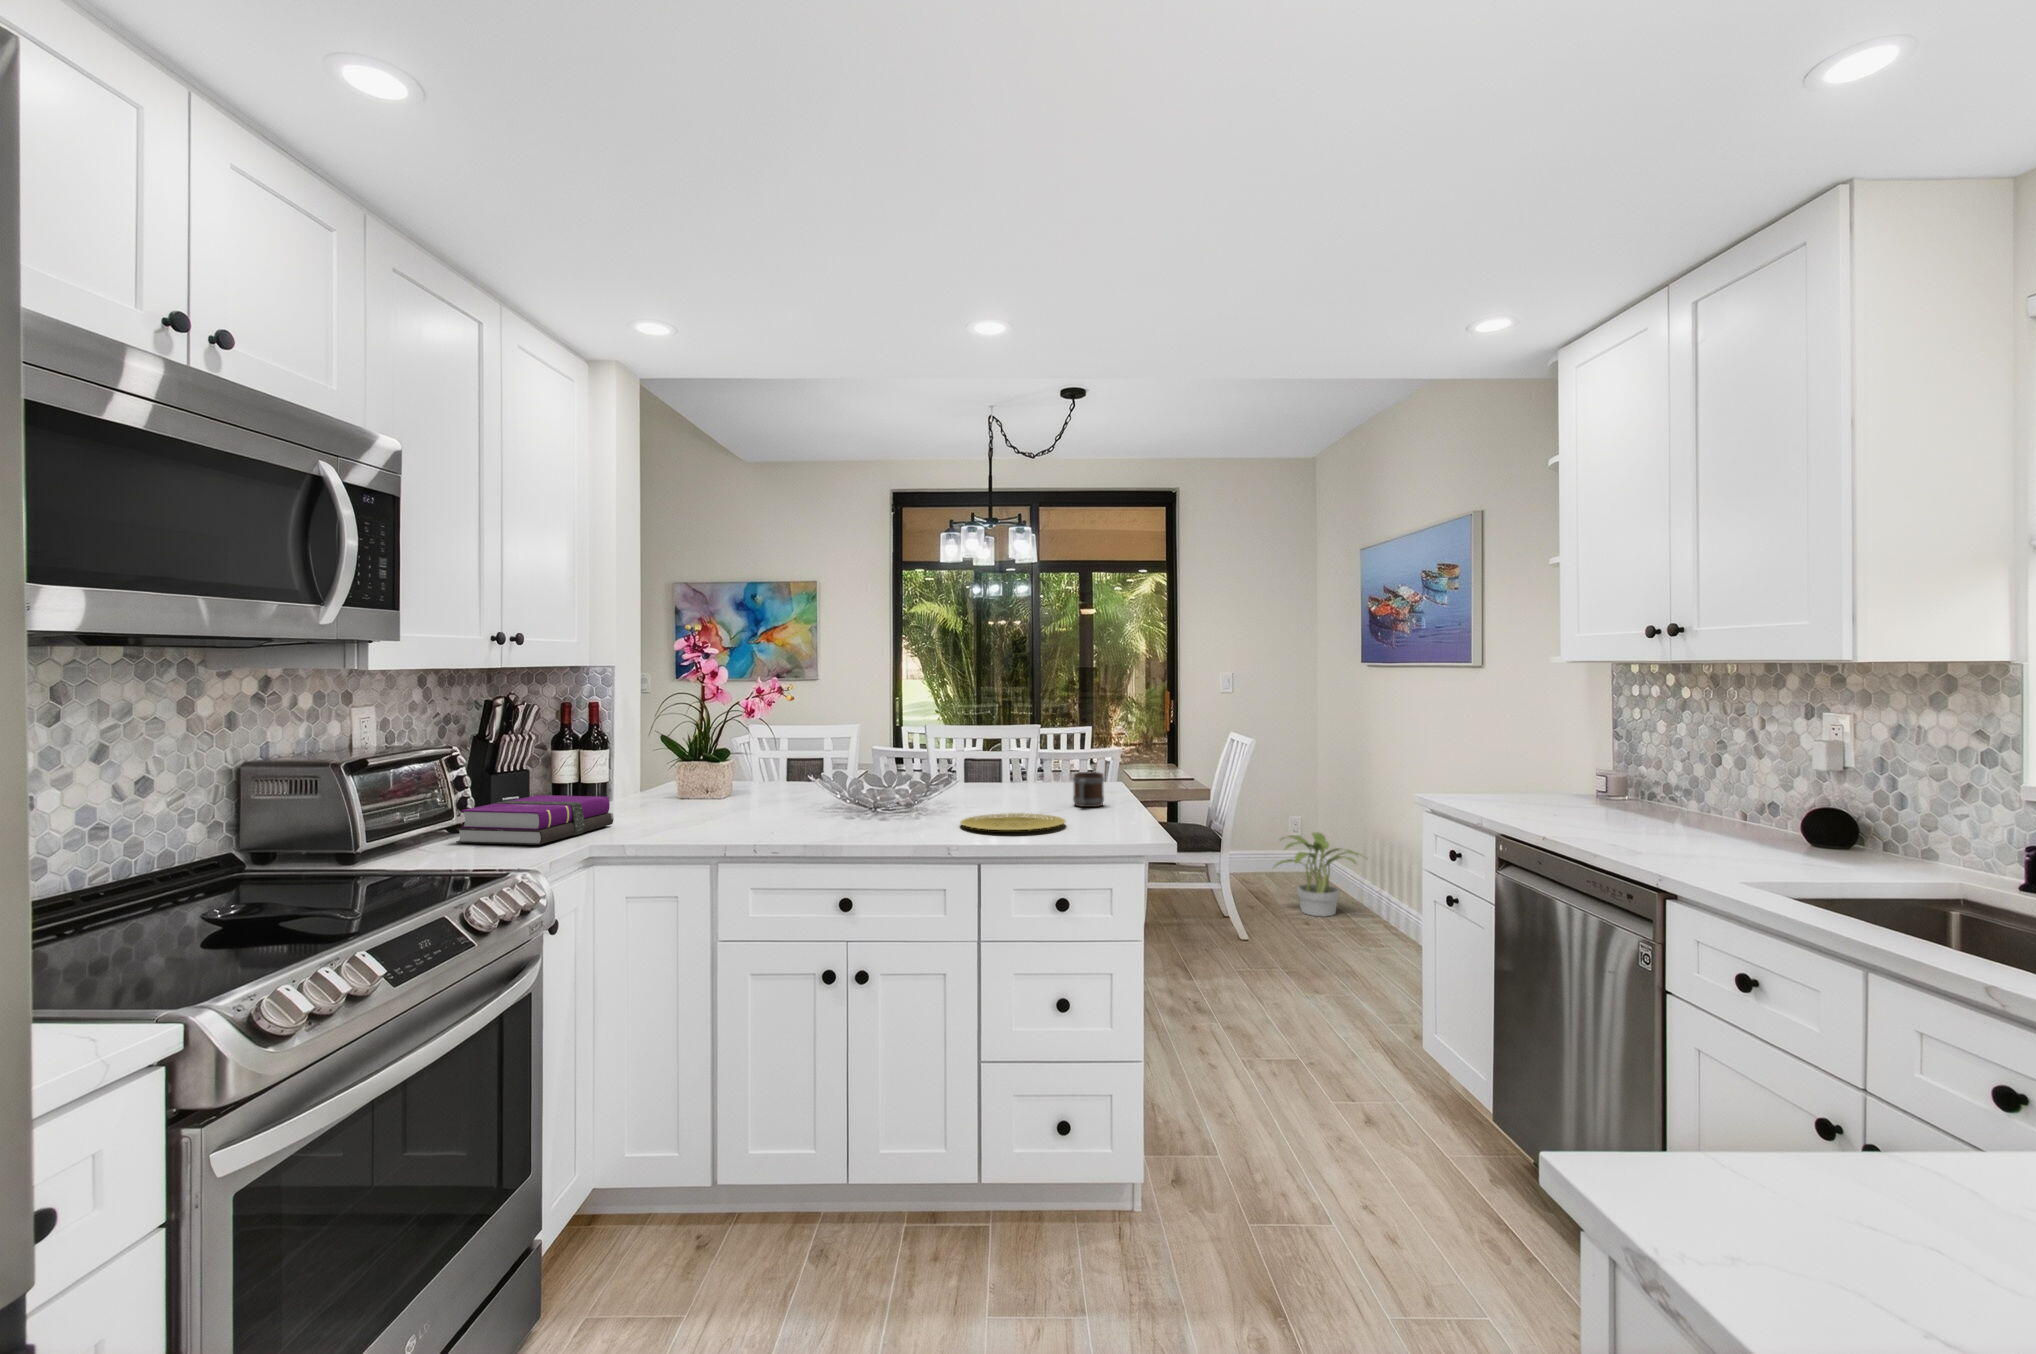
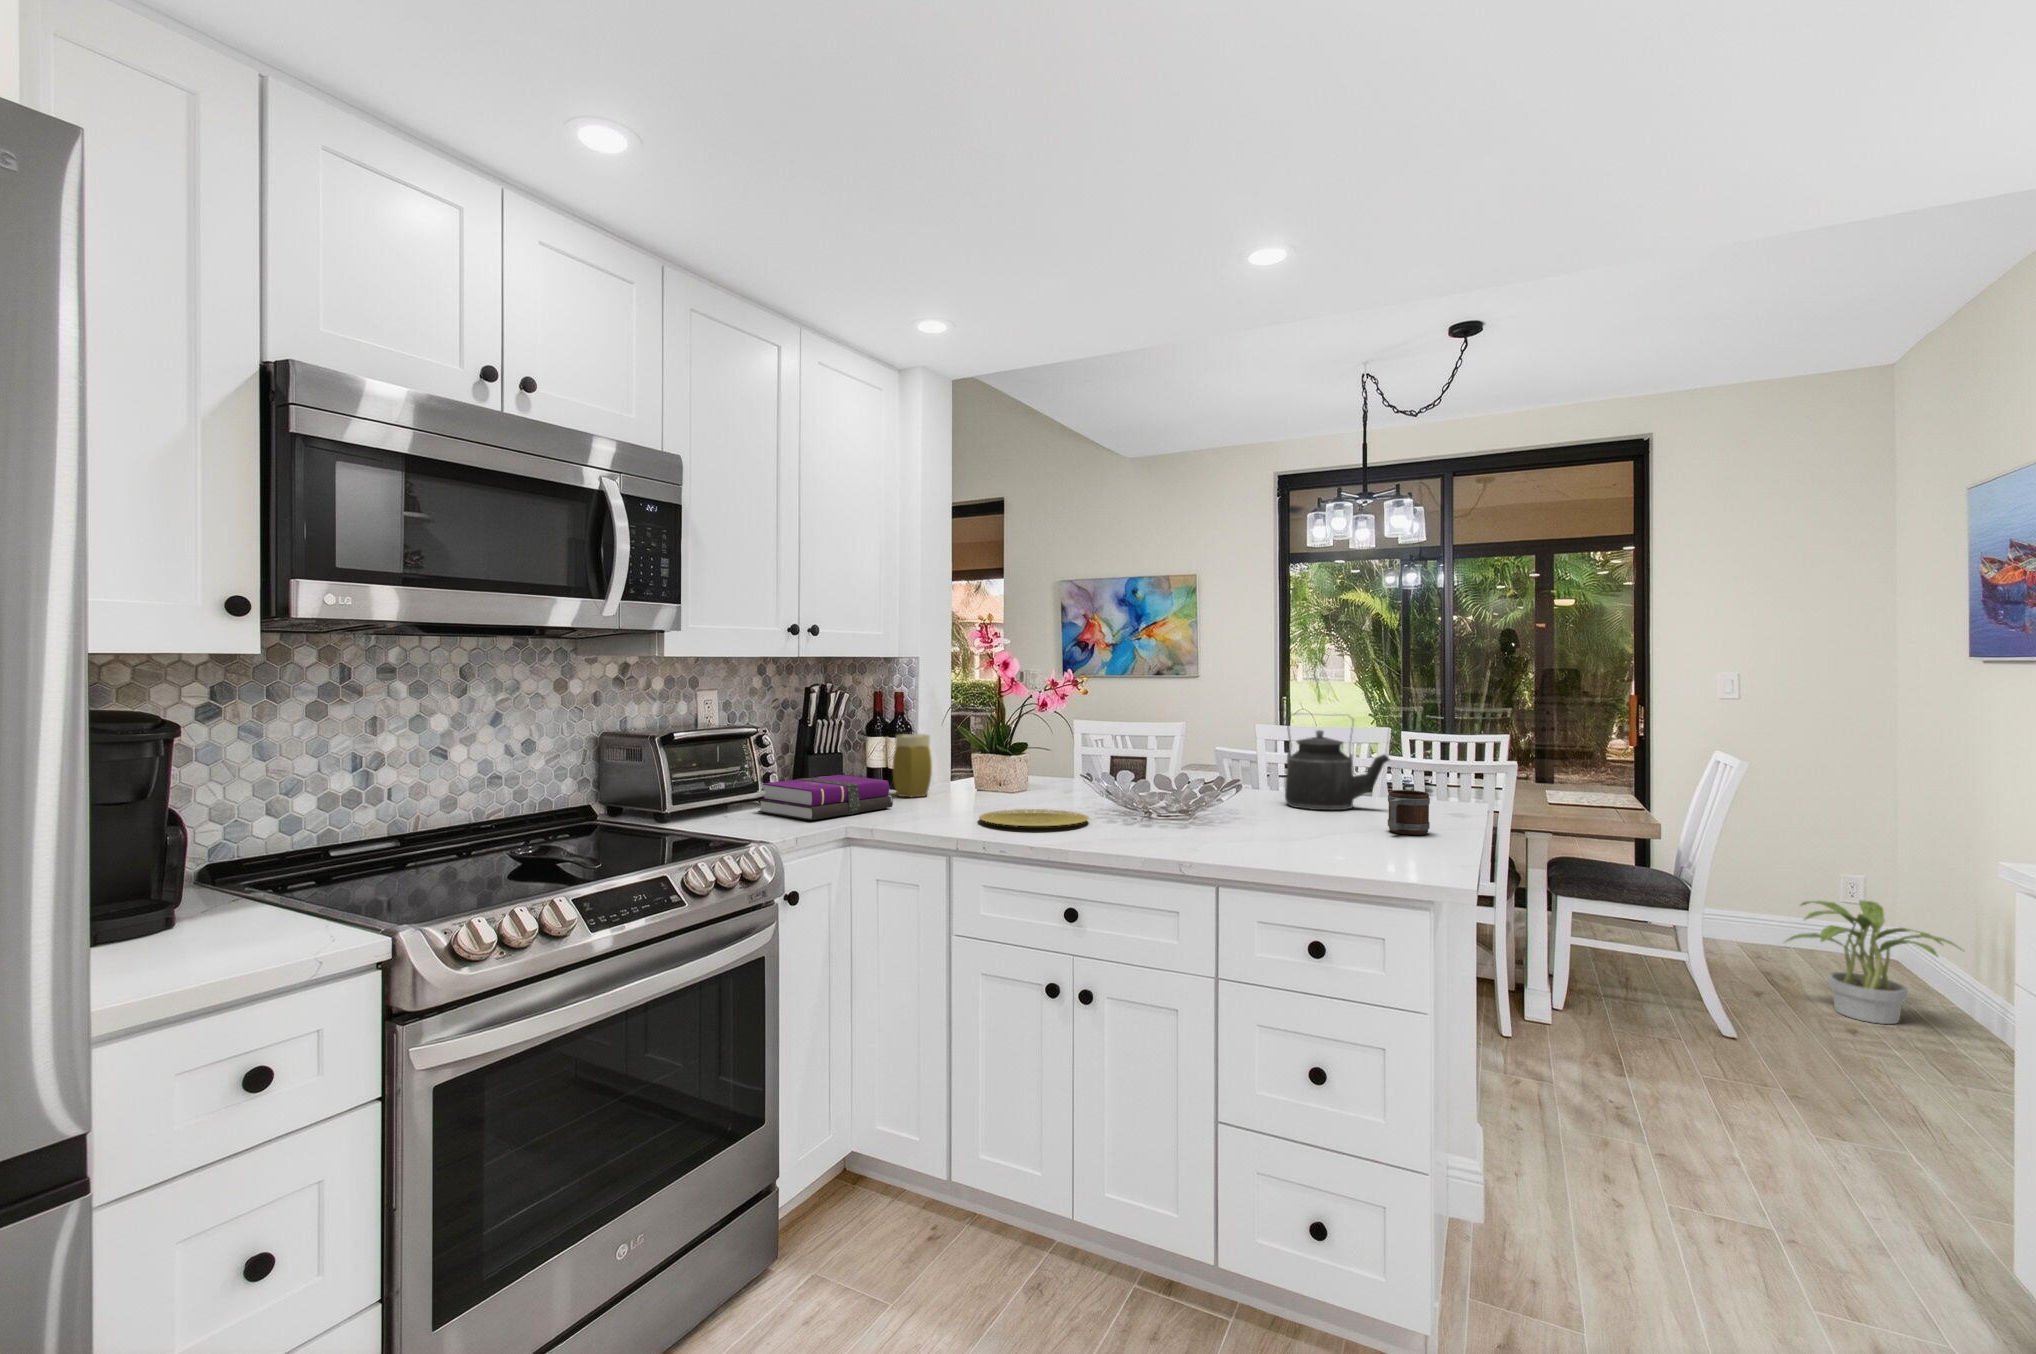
kettle: none [975,713,1058,795] -> present [1285,713,1389,810]
jar: none [591,747,638,814] -> present [893,734,932,797]
plate: present [960,813,1065,830] -> present [979,809,1089,826]

